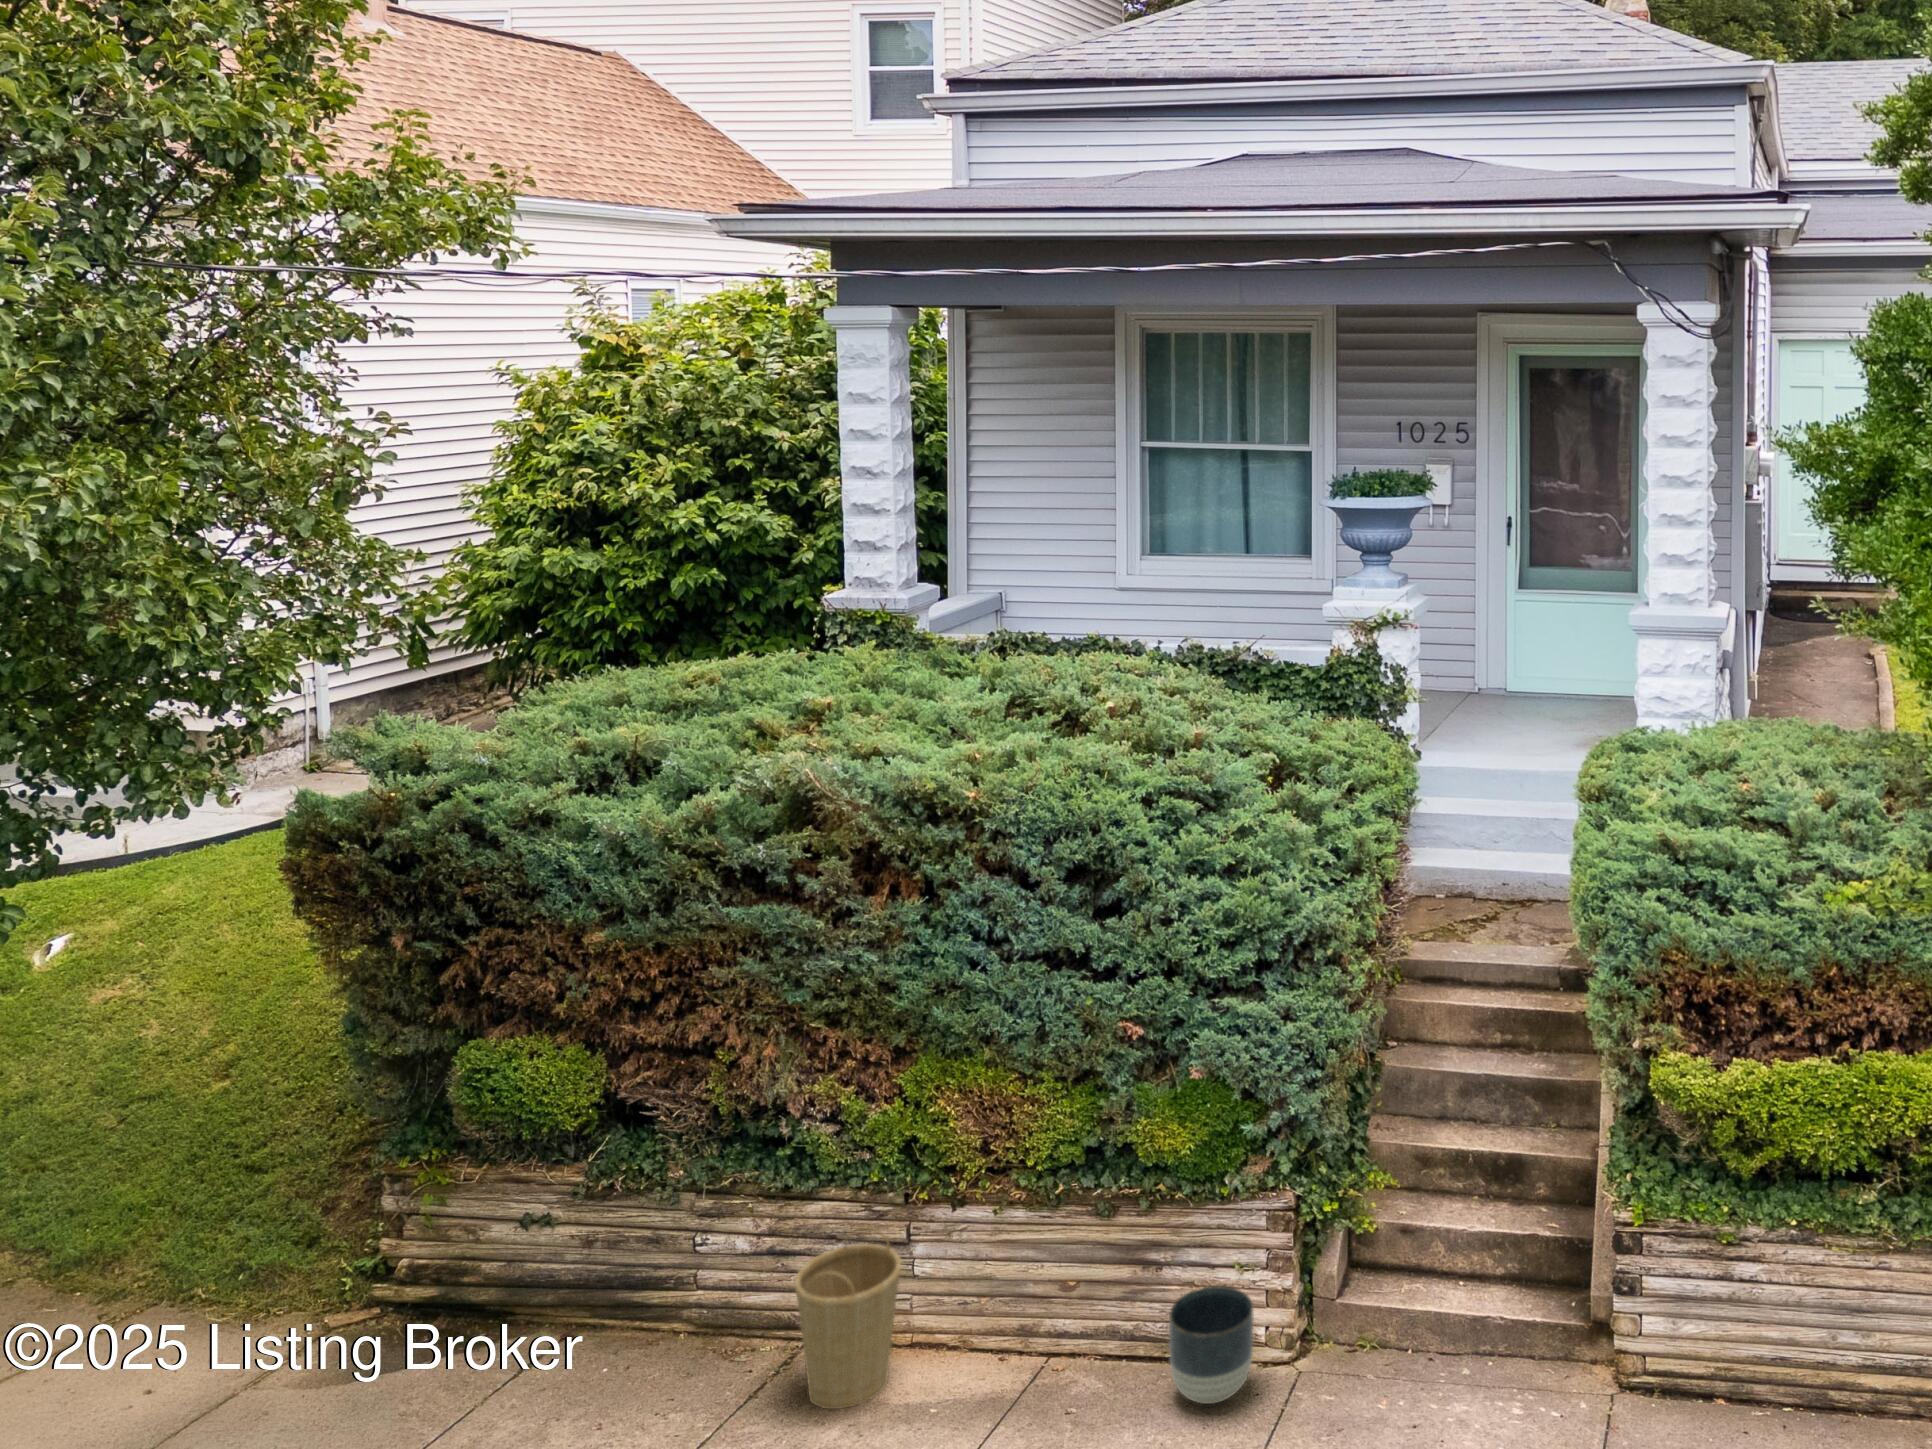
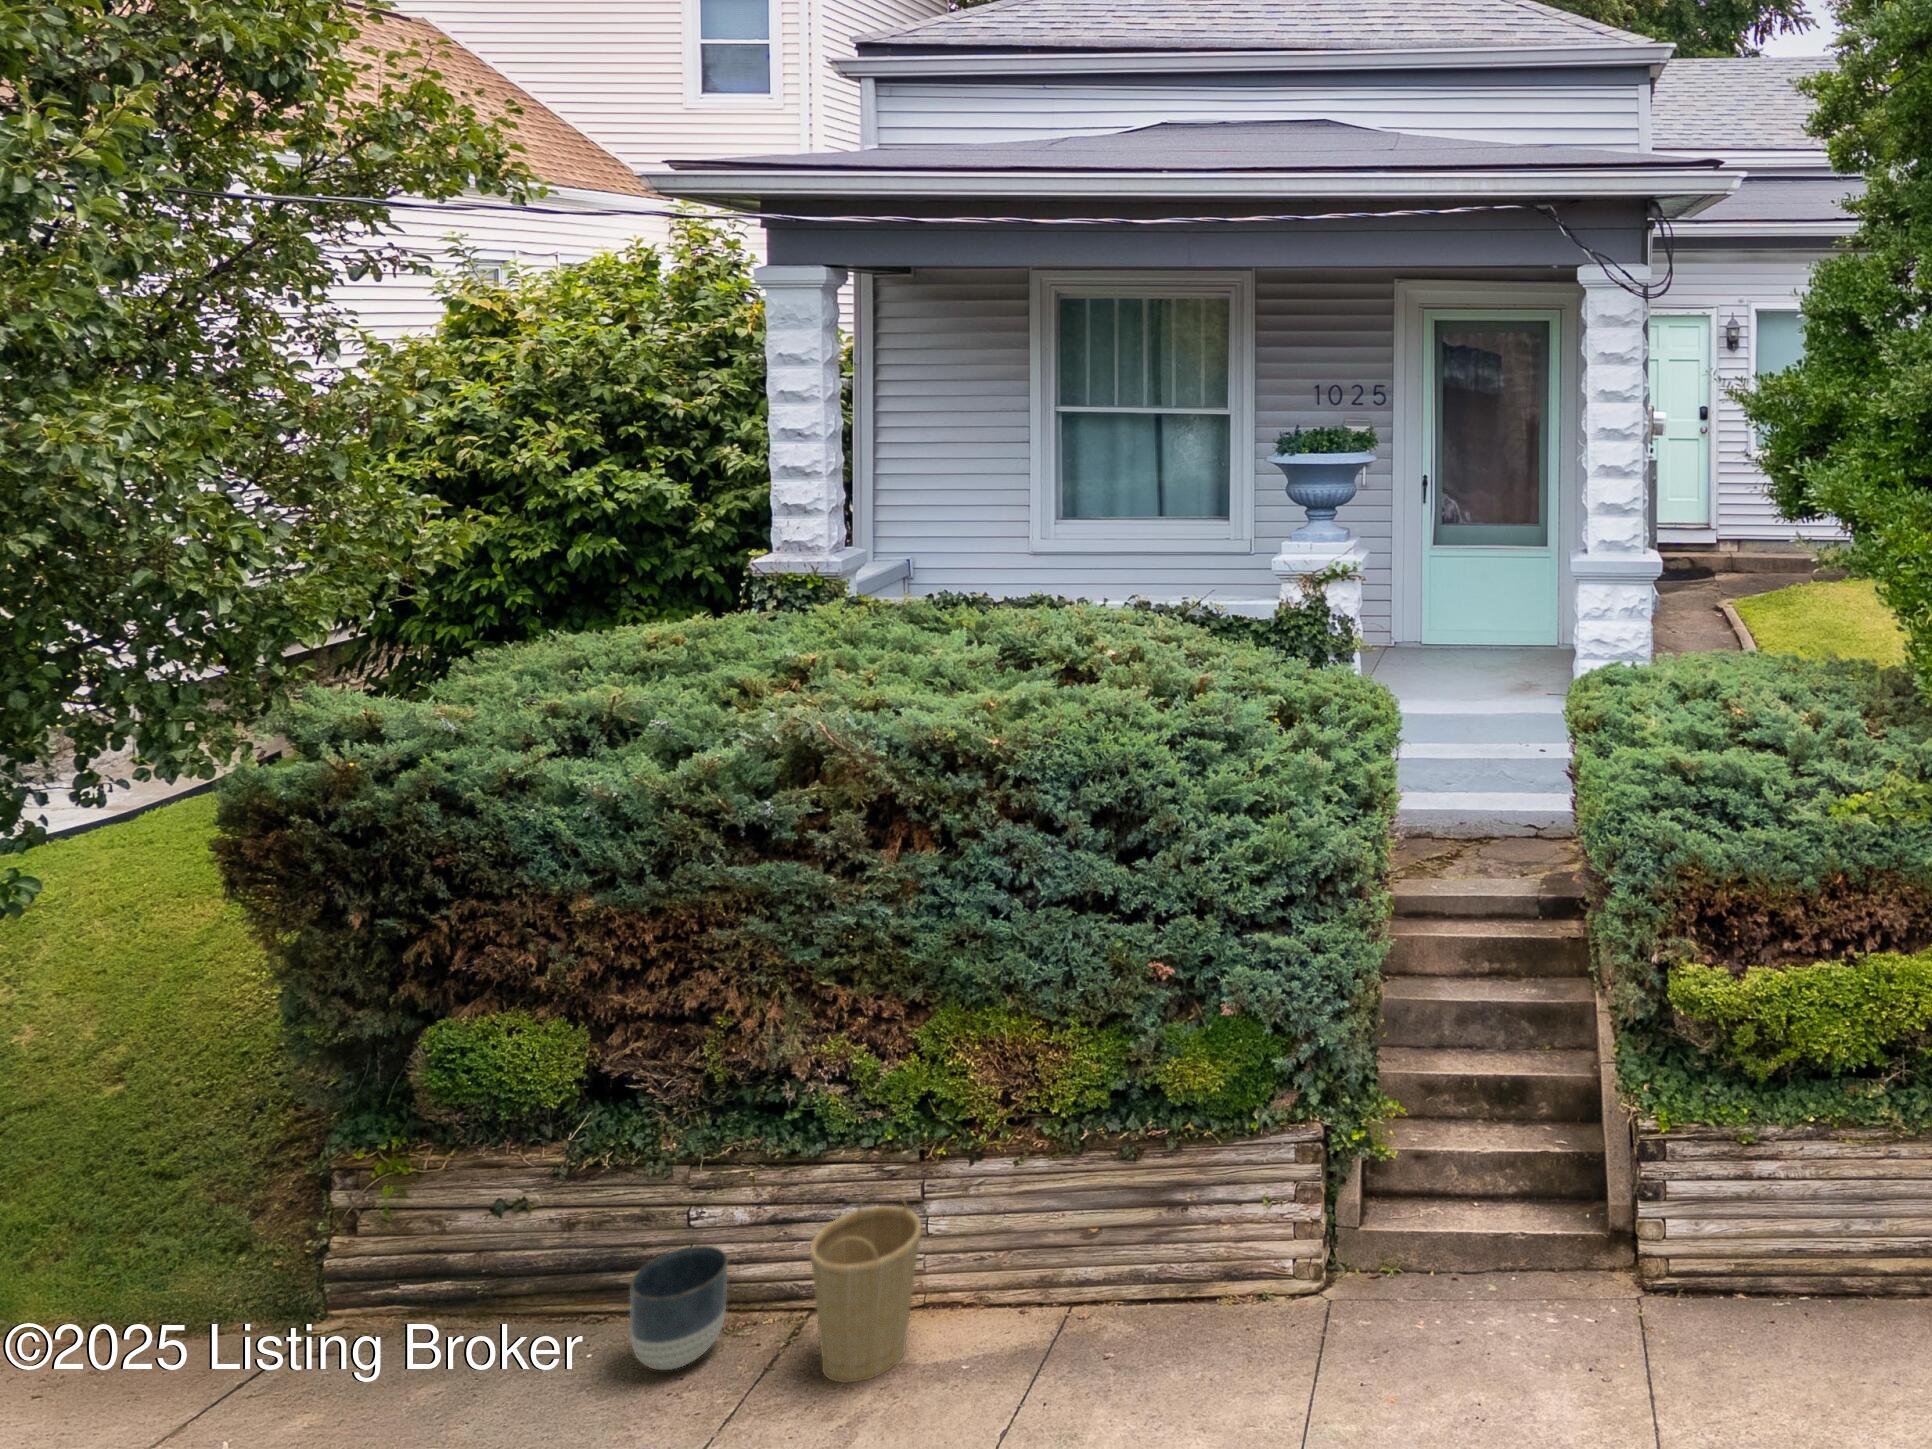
planter: present [1169,1286,1253,1404] -> present [630,1246,728,1370]

